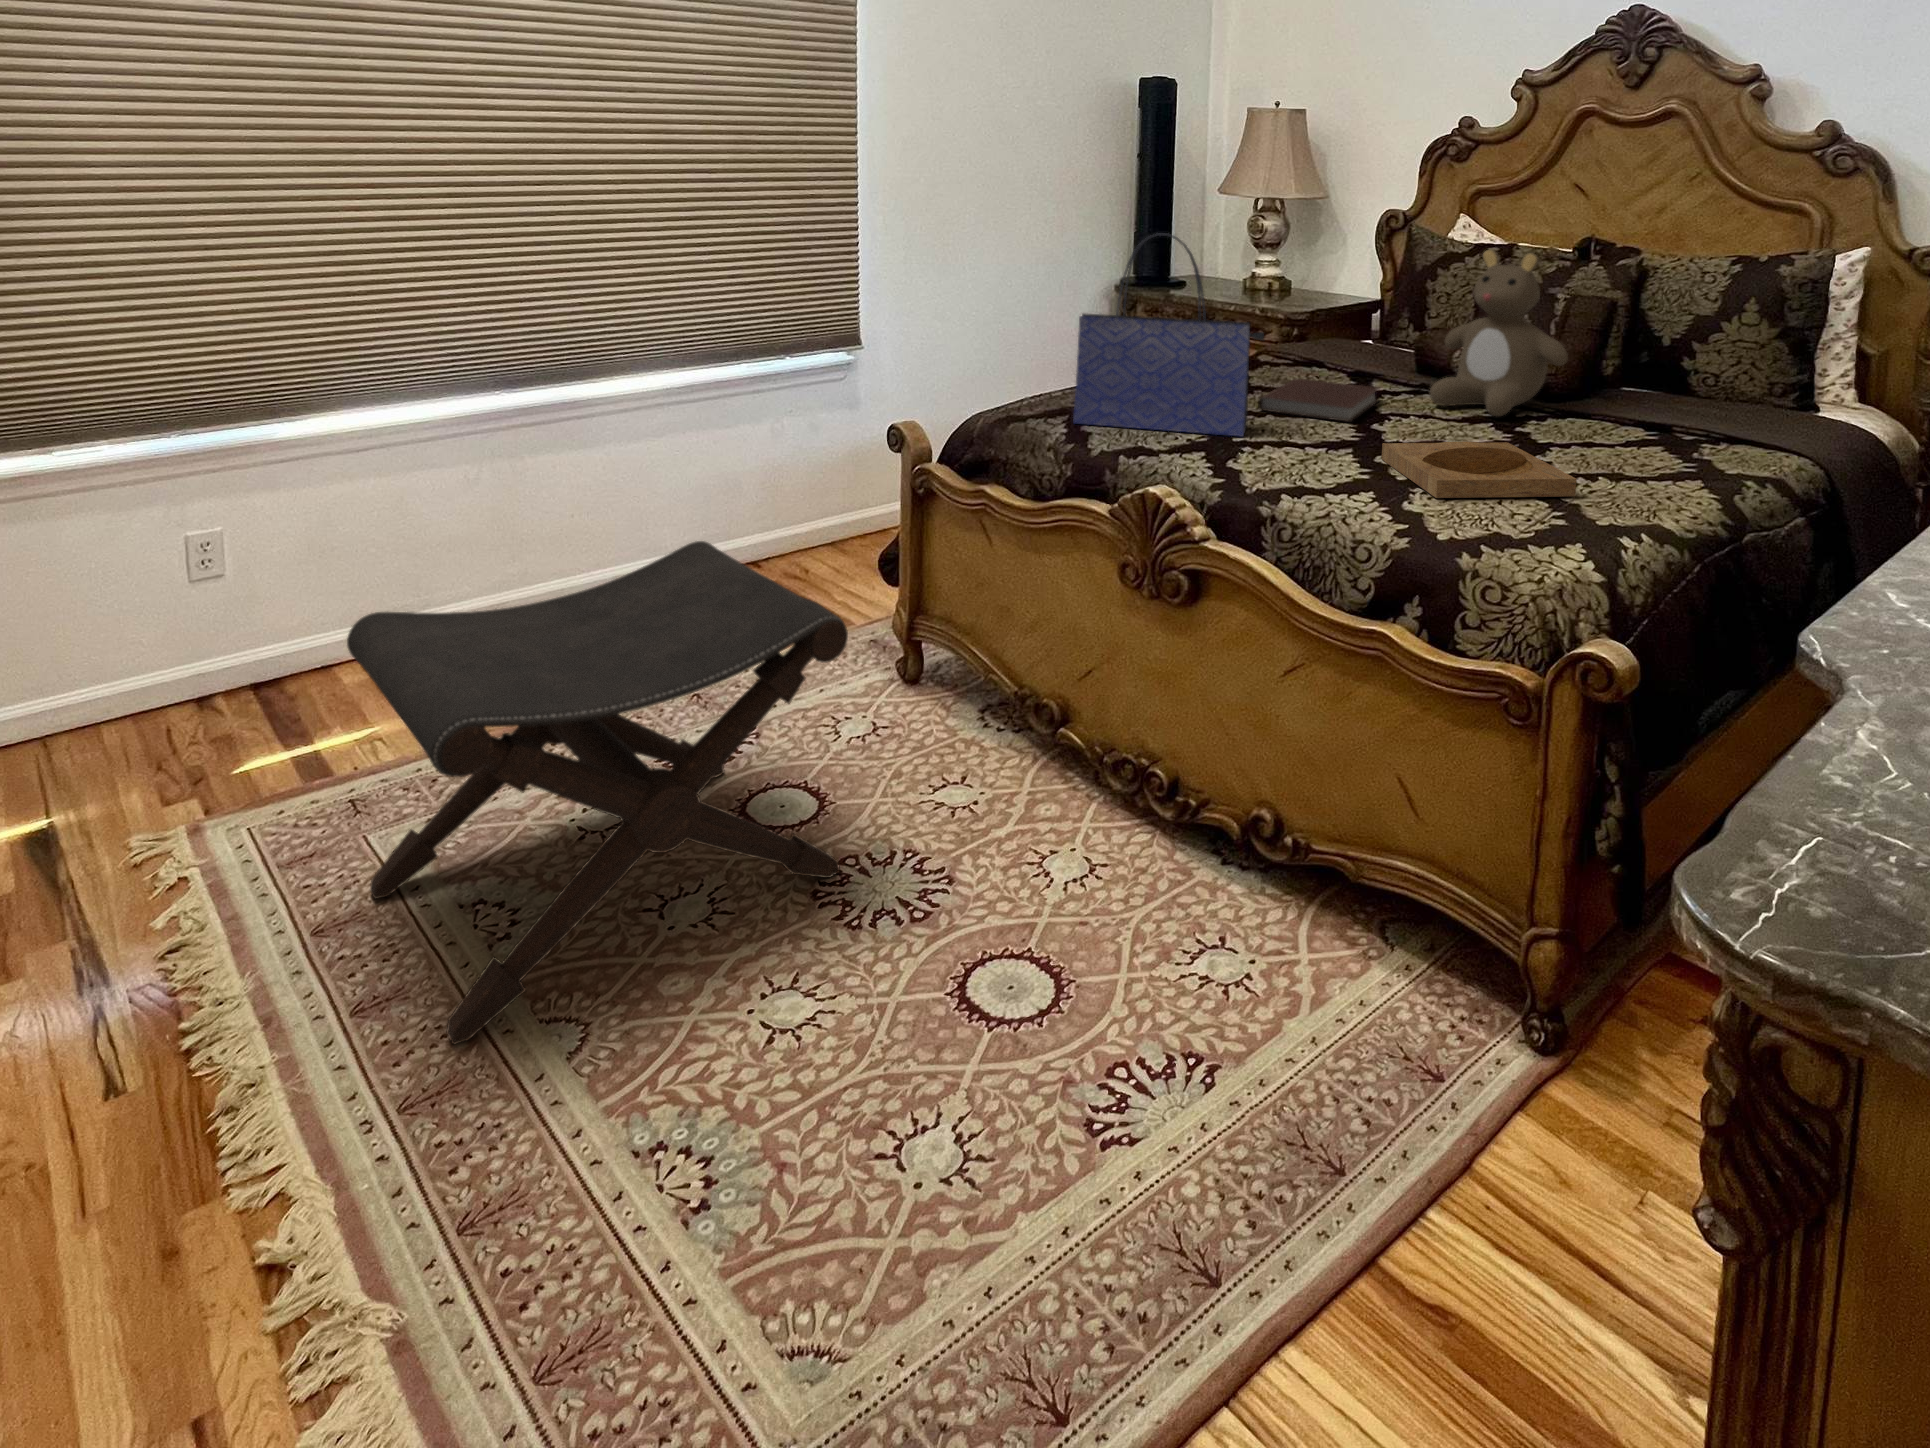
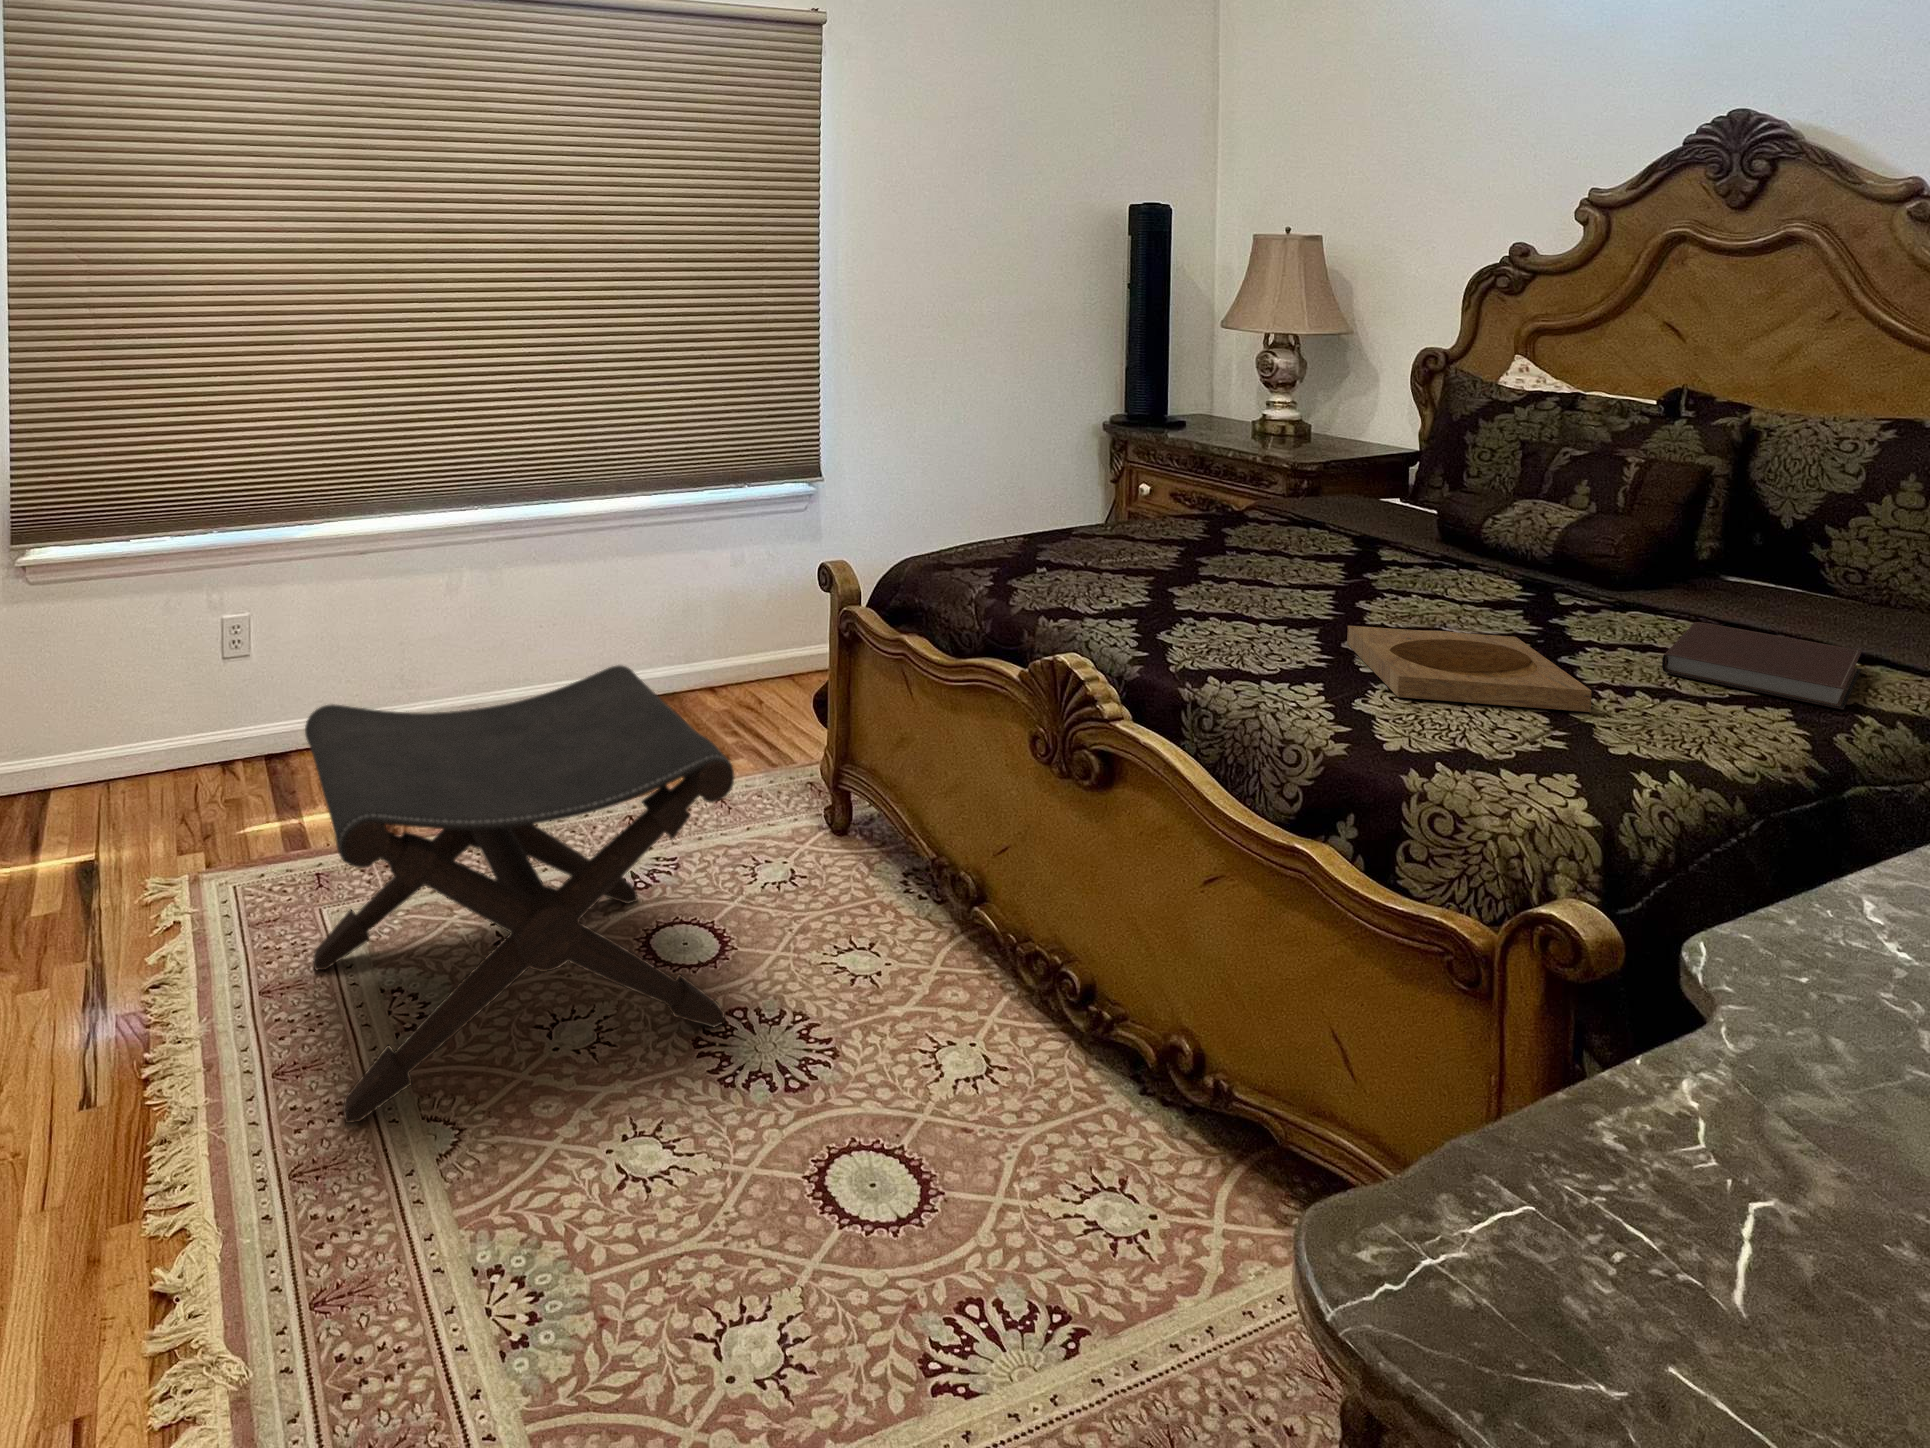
tote bag: present [1073,233,1264,436] -> none [999,378,1212,604]
teddy bear: present [1430,249,1568,417] -> none [1436,403,1621,603]
notebook: present [1258,378,1379,422] -> present [1662,622,1862,710]

